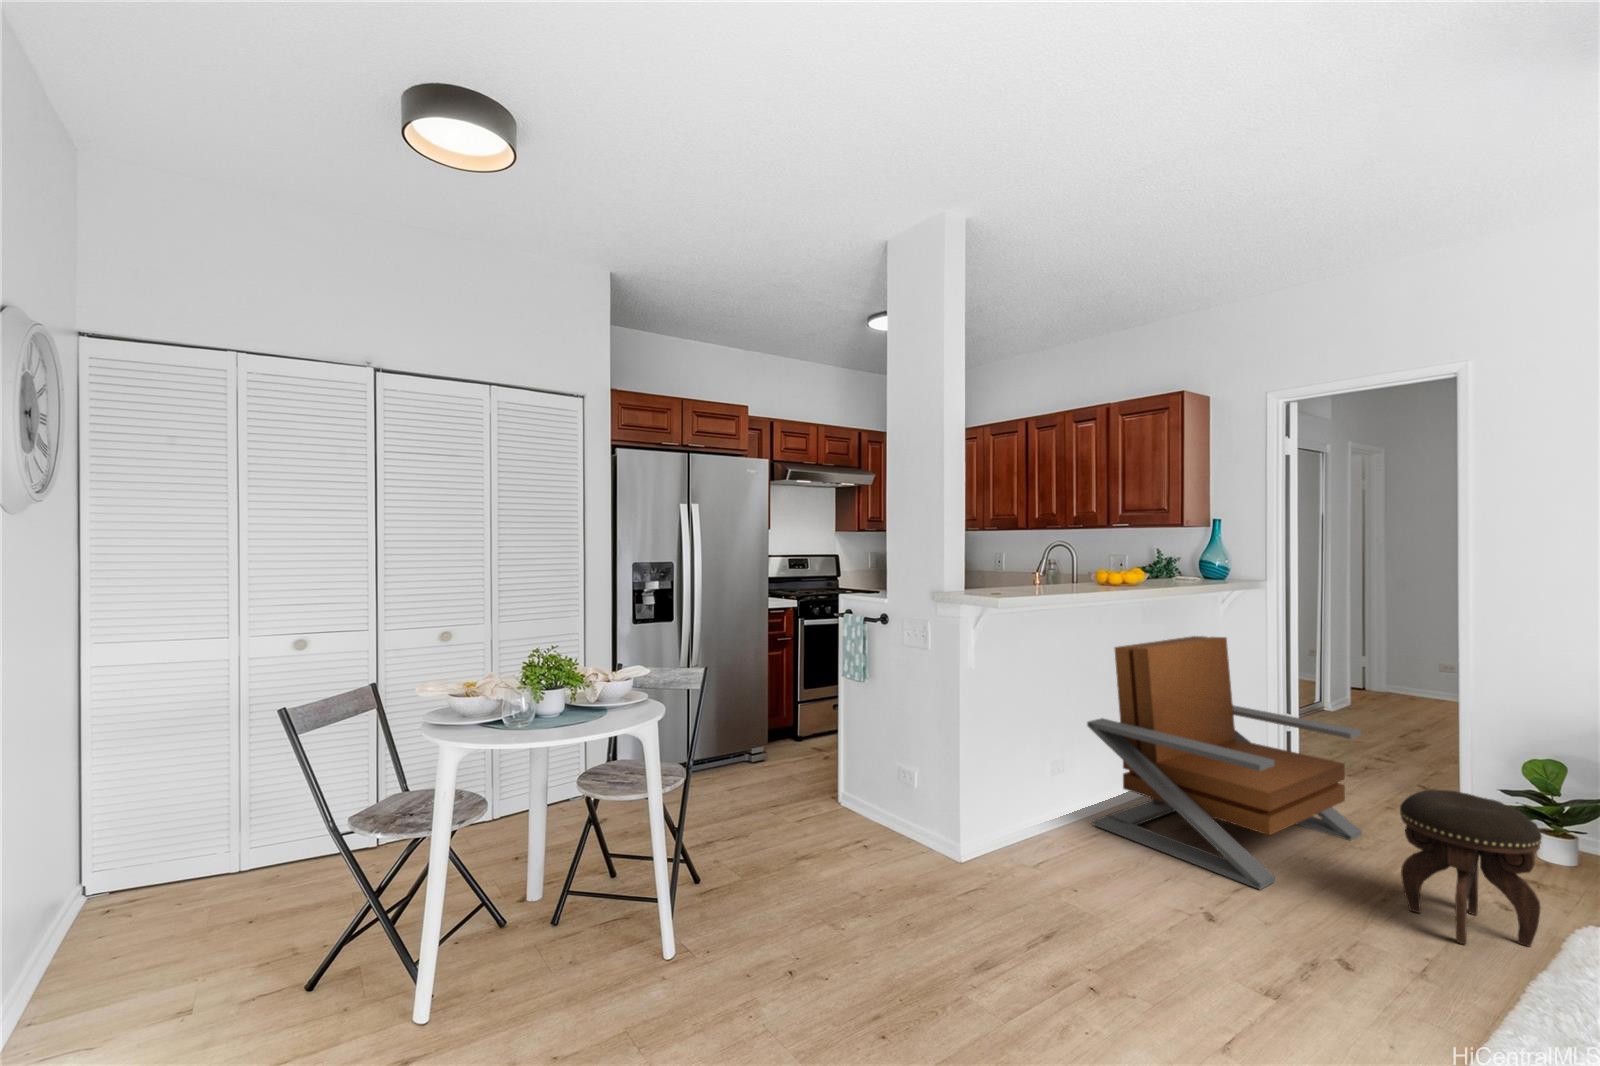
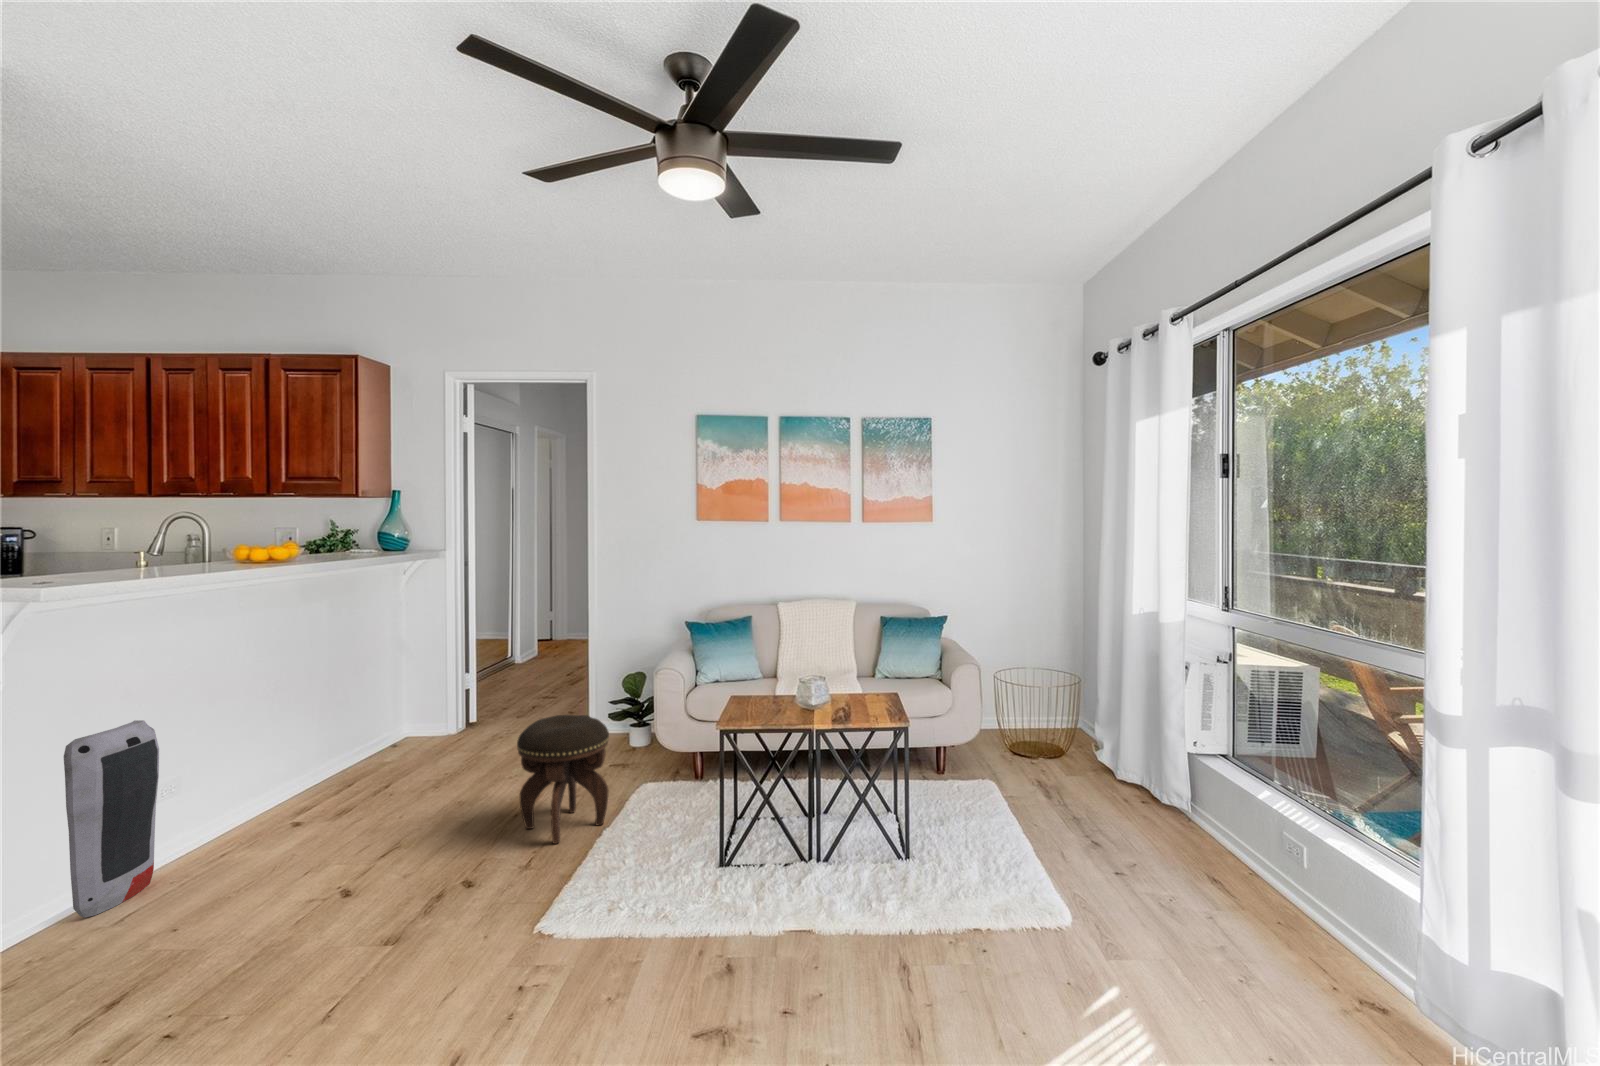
lounge chair: present [1087,636,1362,889] -> none [194,608,510,864]
air purifier: none [1023,703,1069,840] -> present [64,720,159,917]

